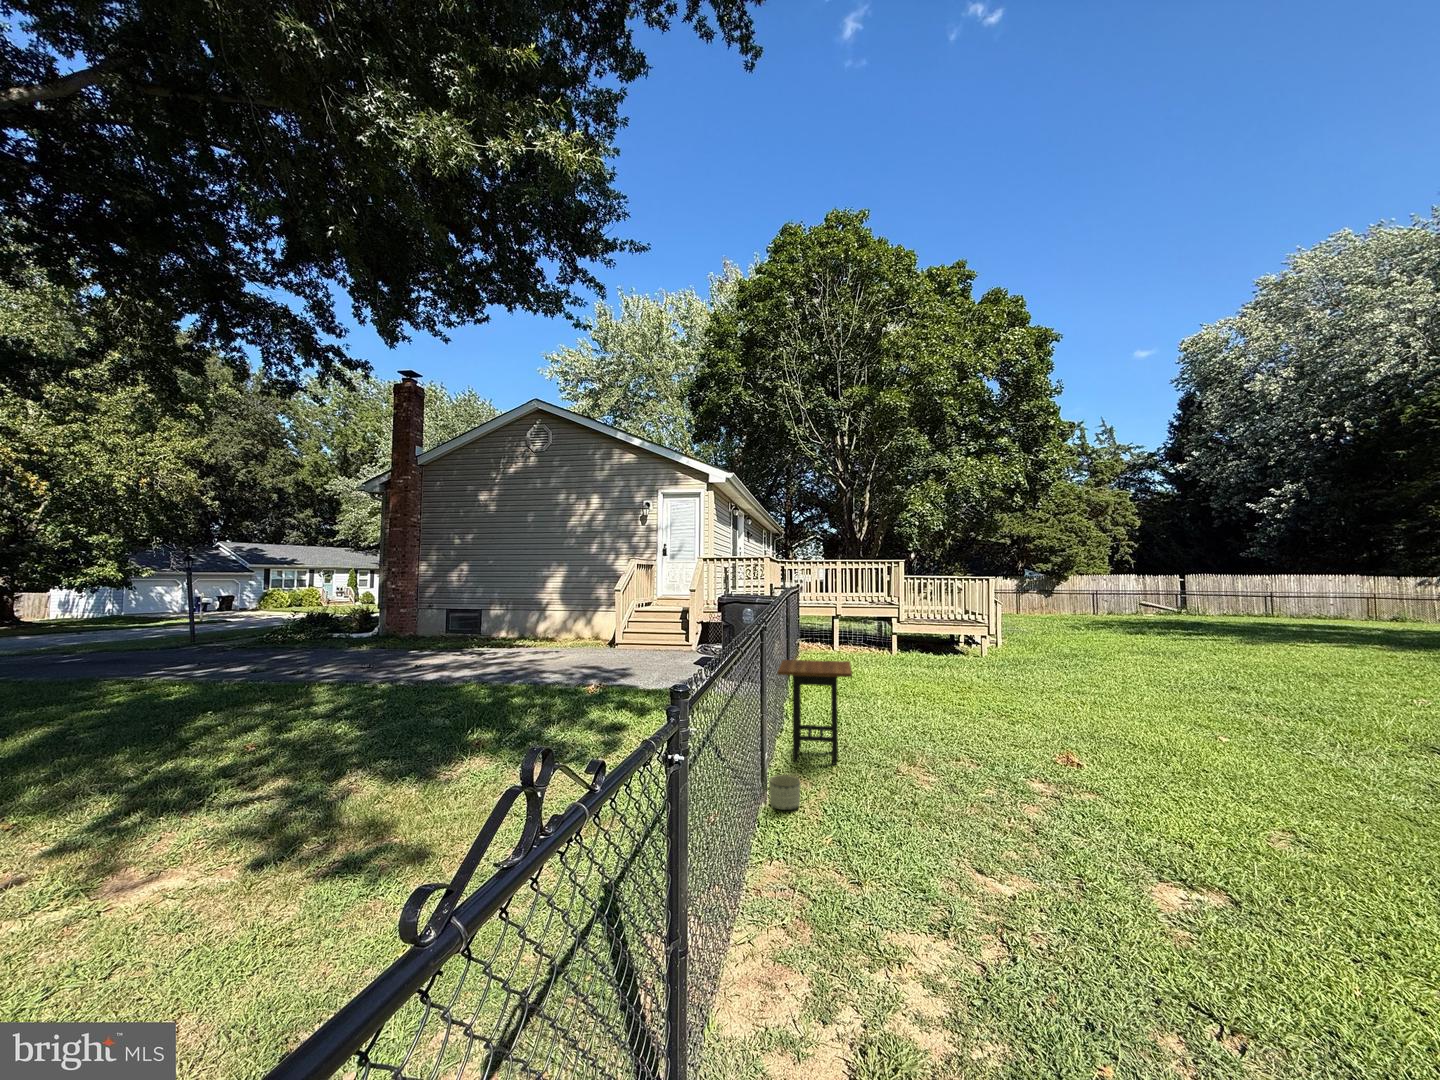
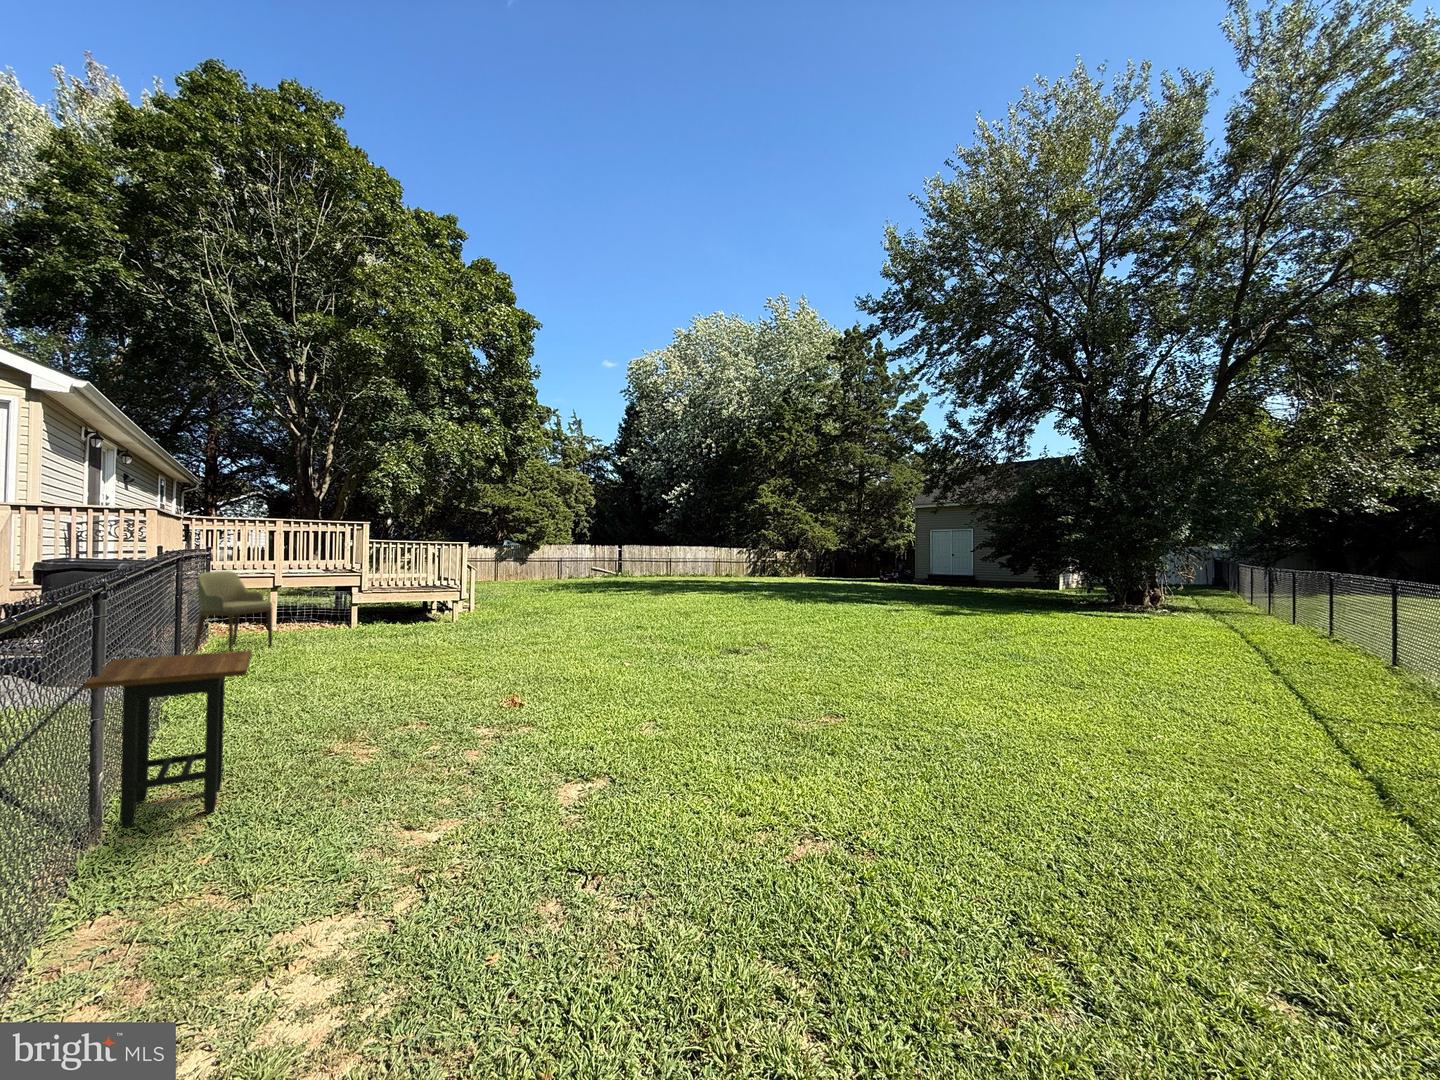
armchair: none [796,603,843,665] -> present [194,571,272,652]
planter: present [769,775,800,810] -> none [17,872,102,951]

